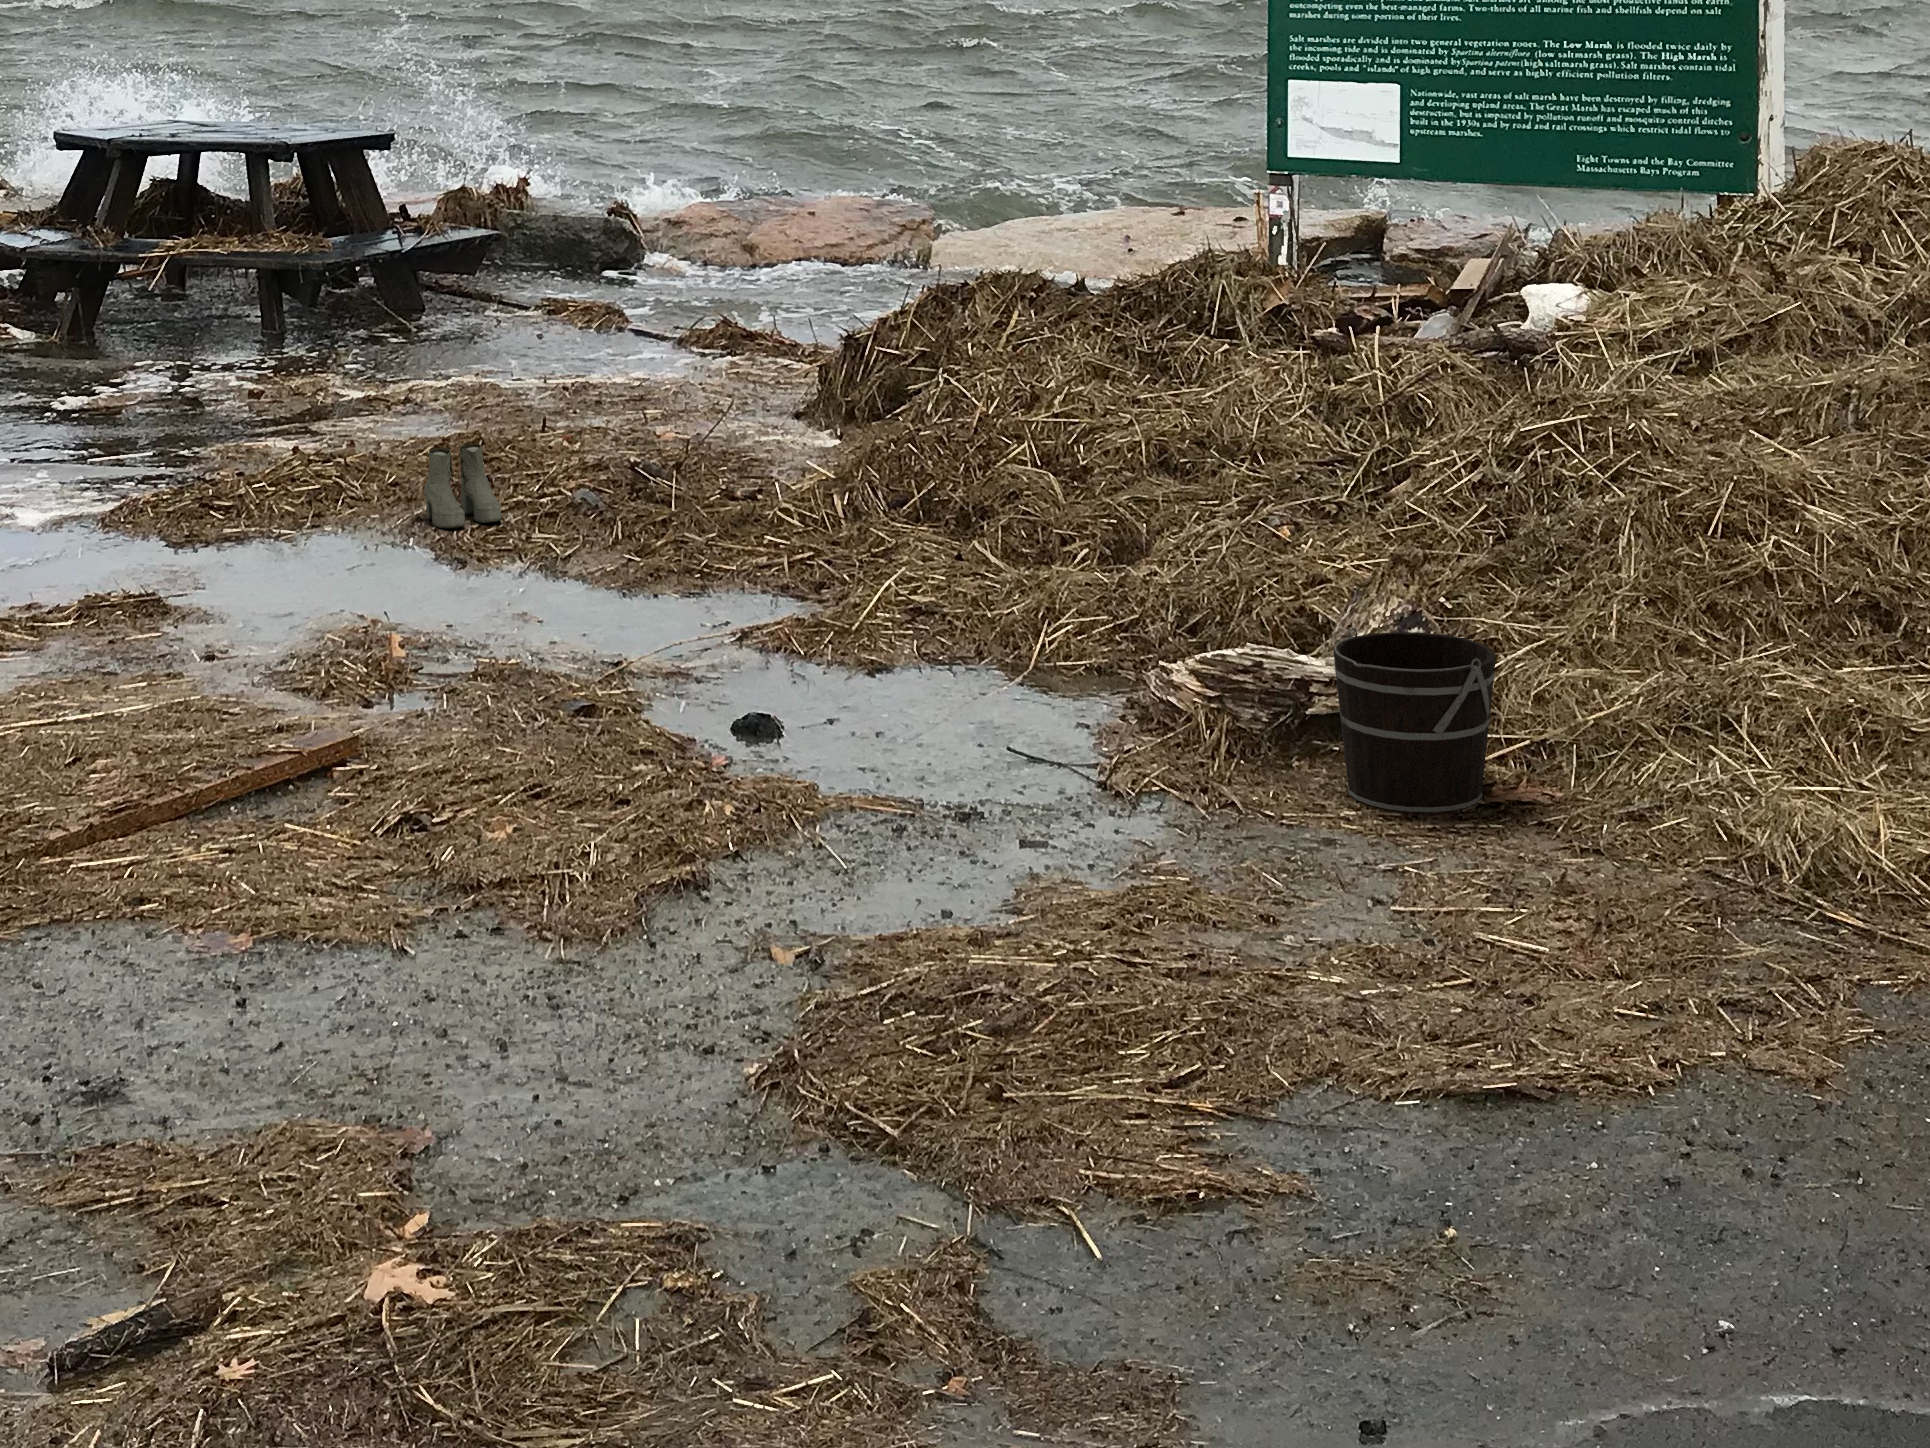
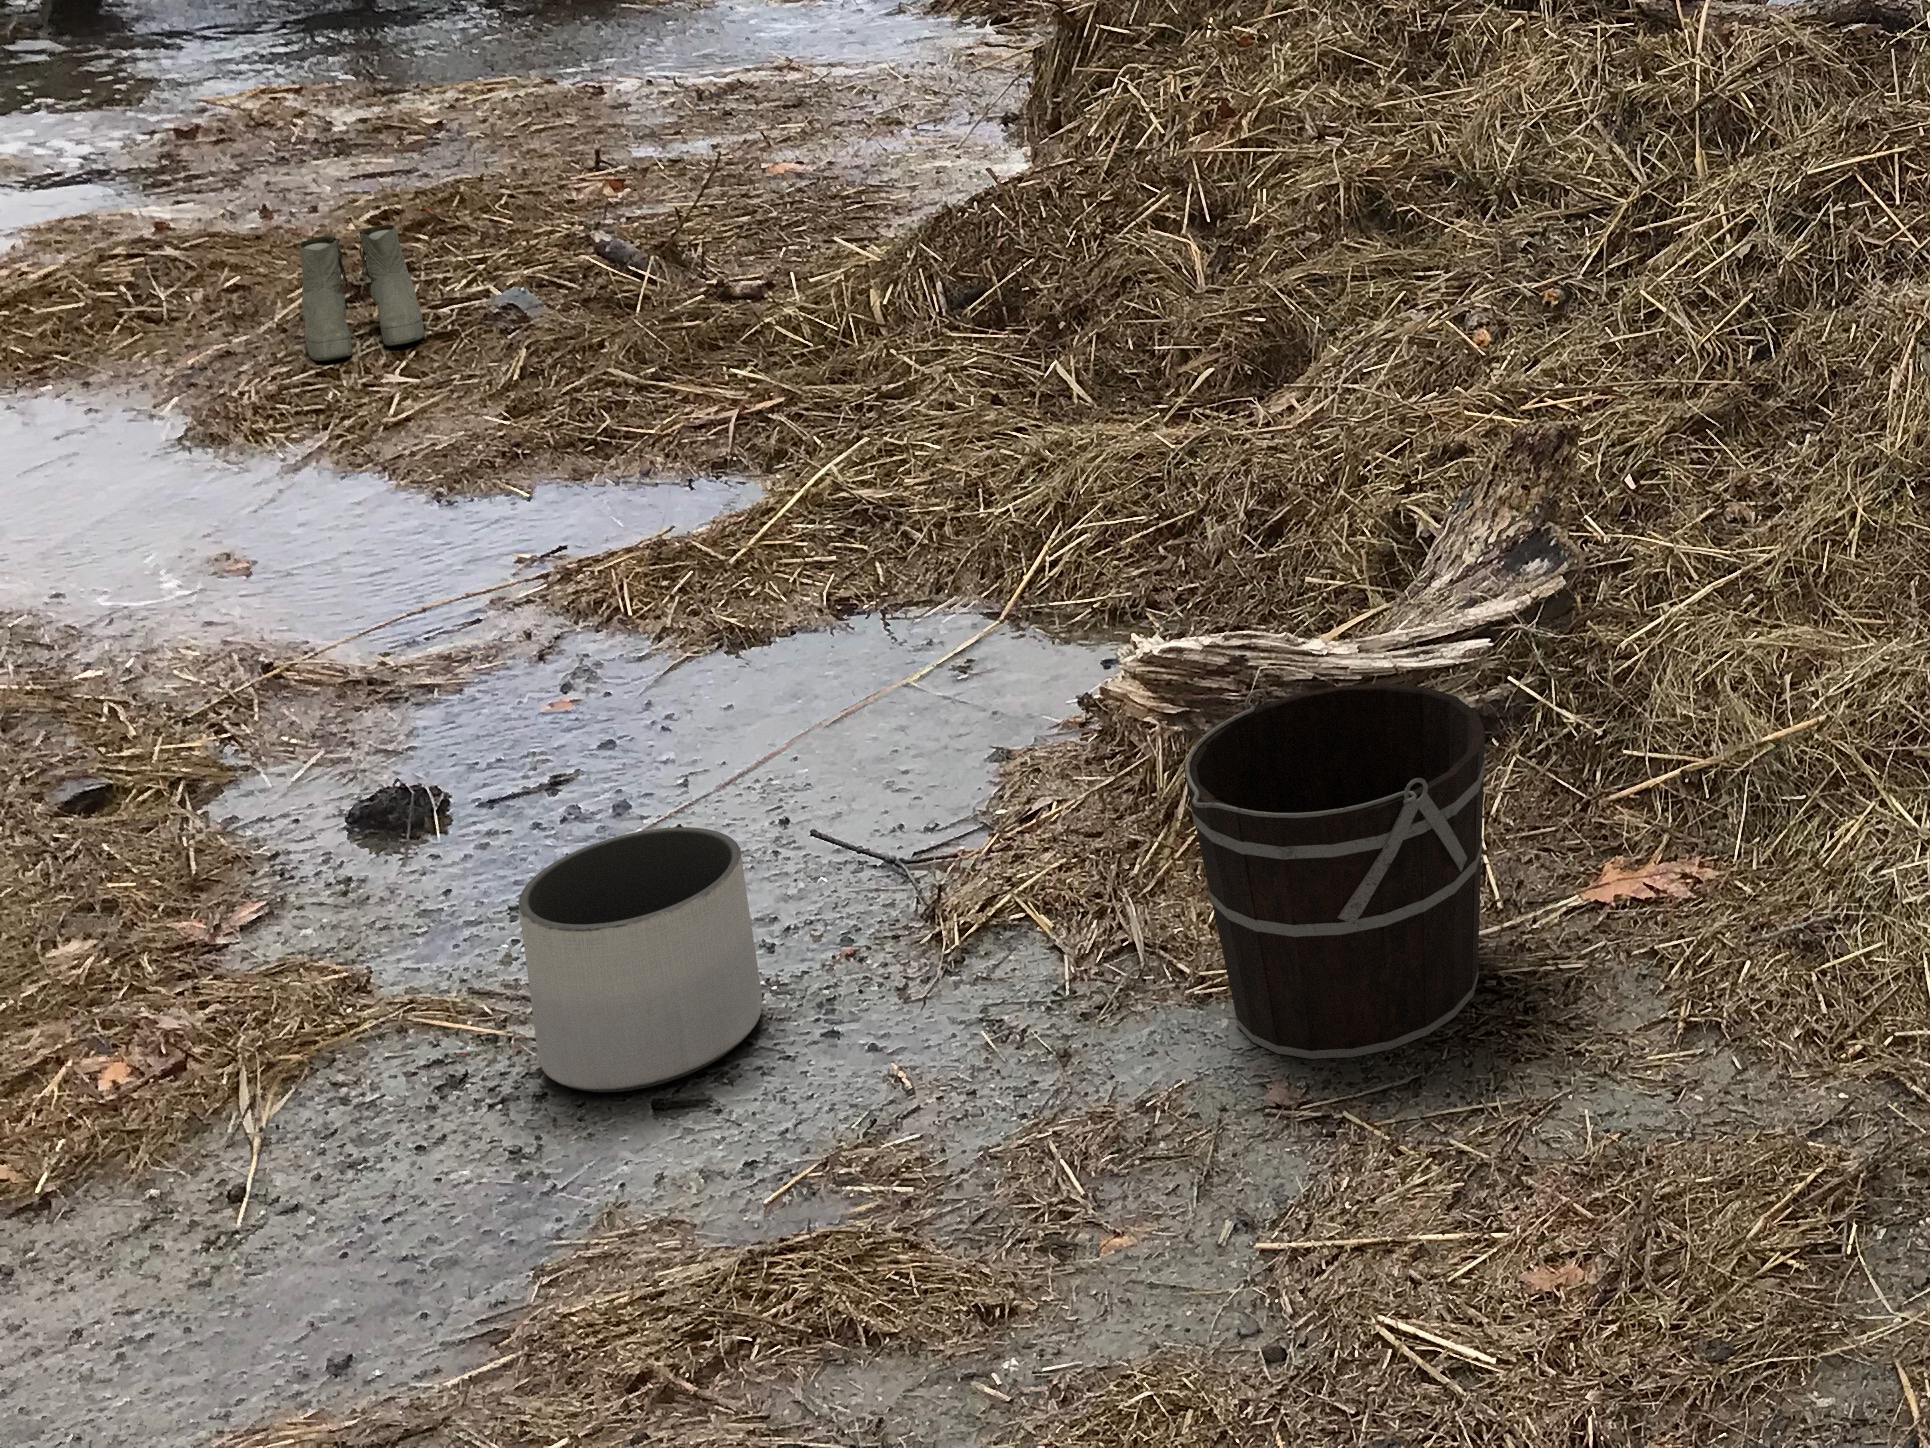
planter: none [980,683,1090,805] -> present [519,827,762,1092]

